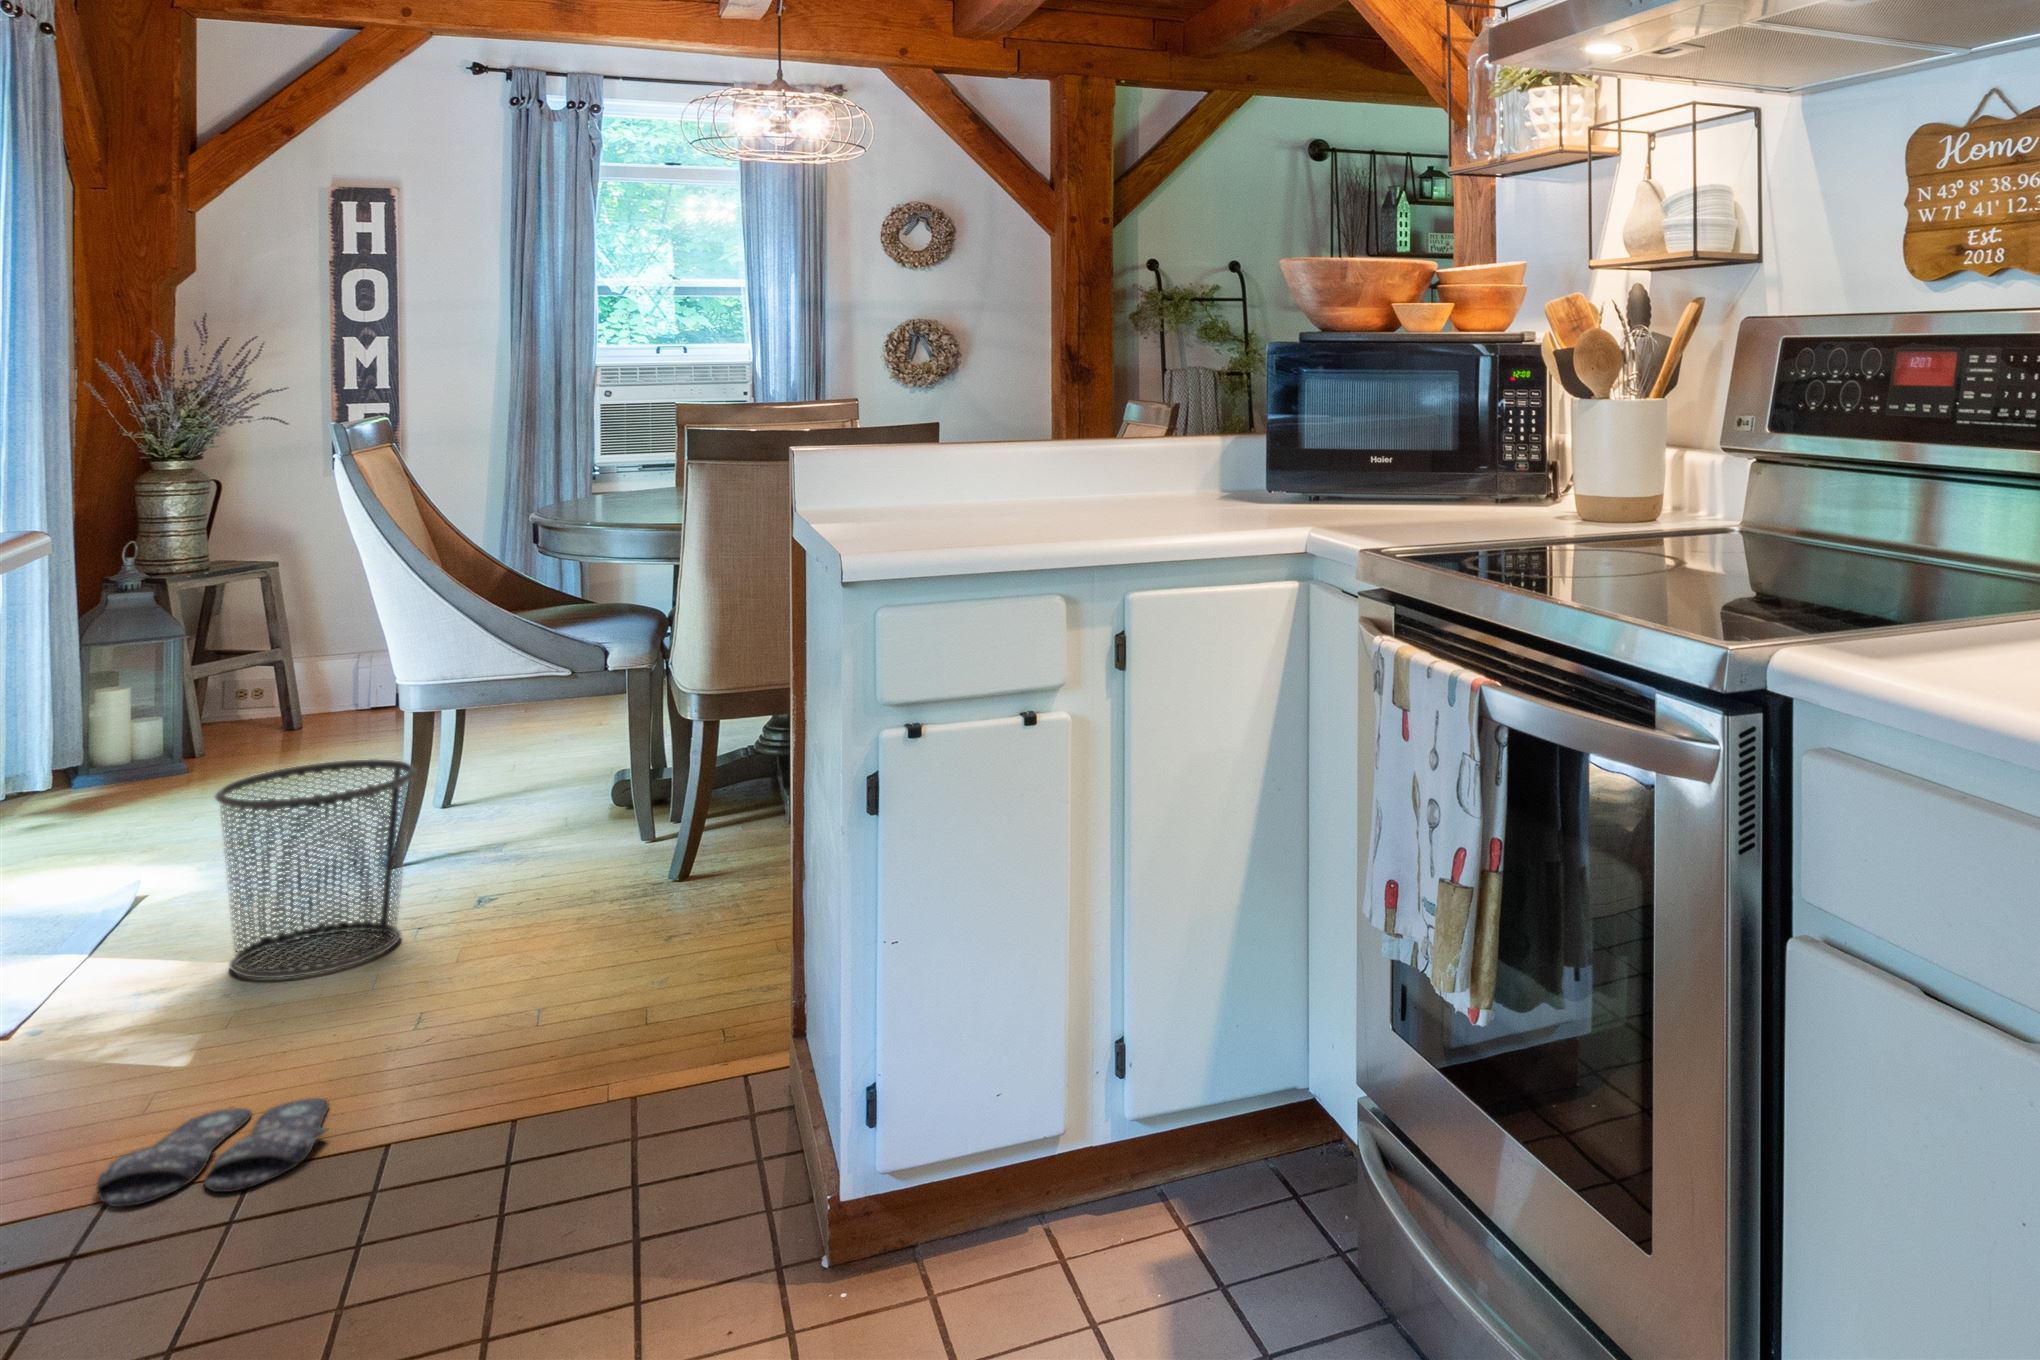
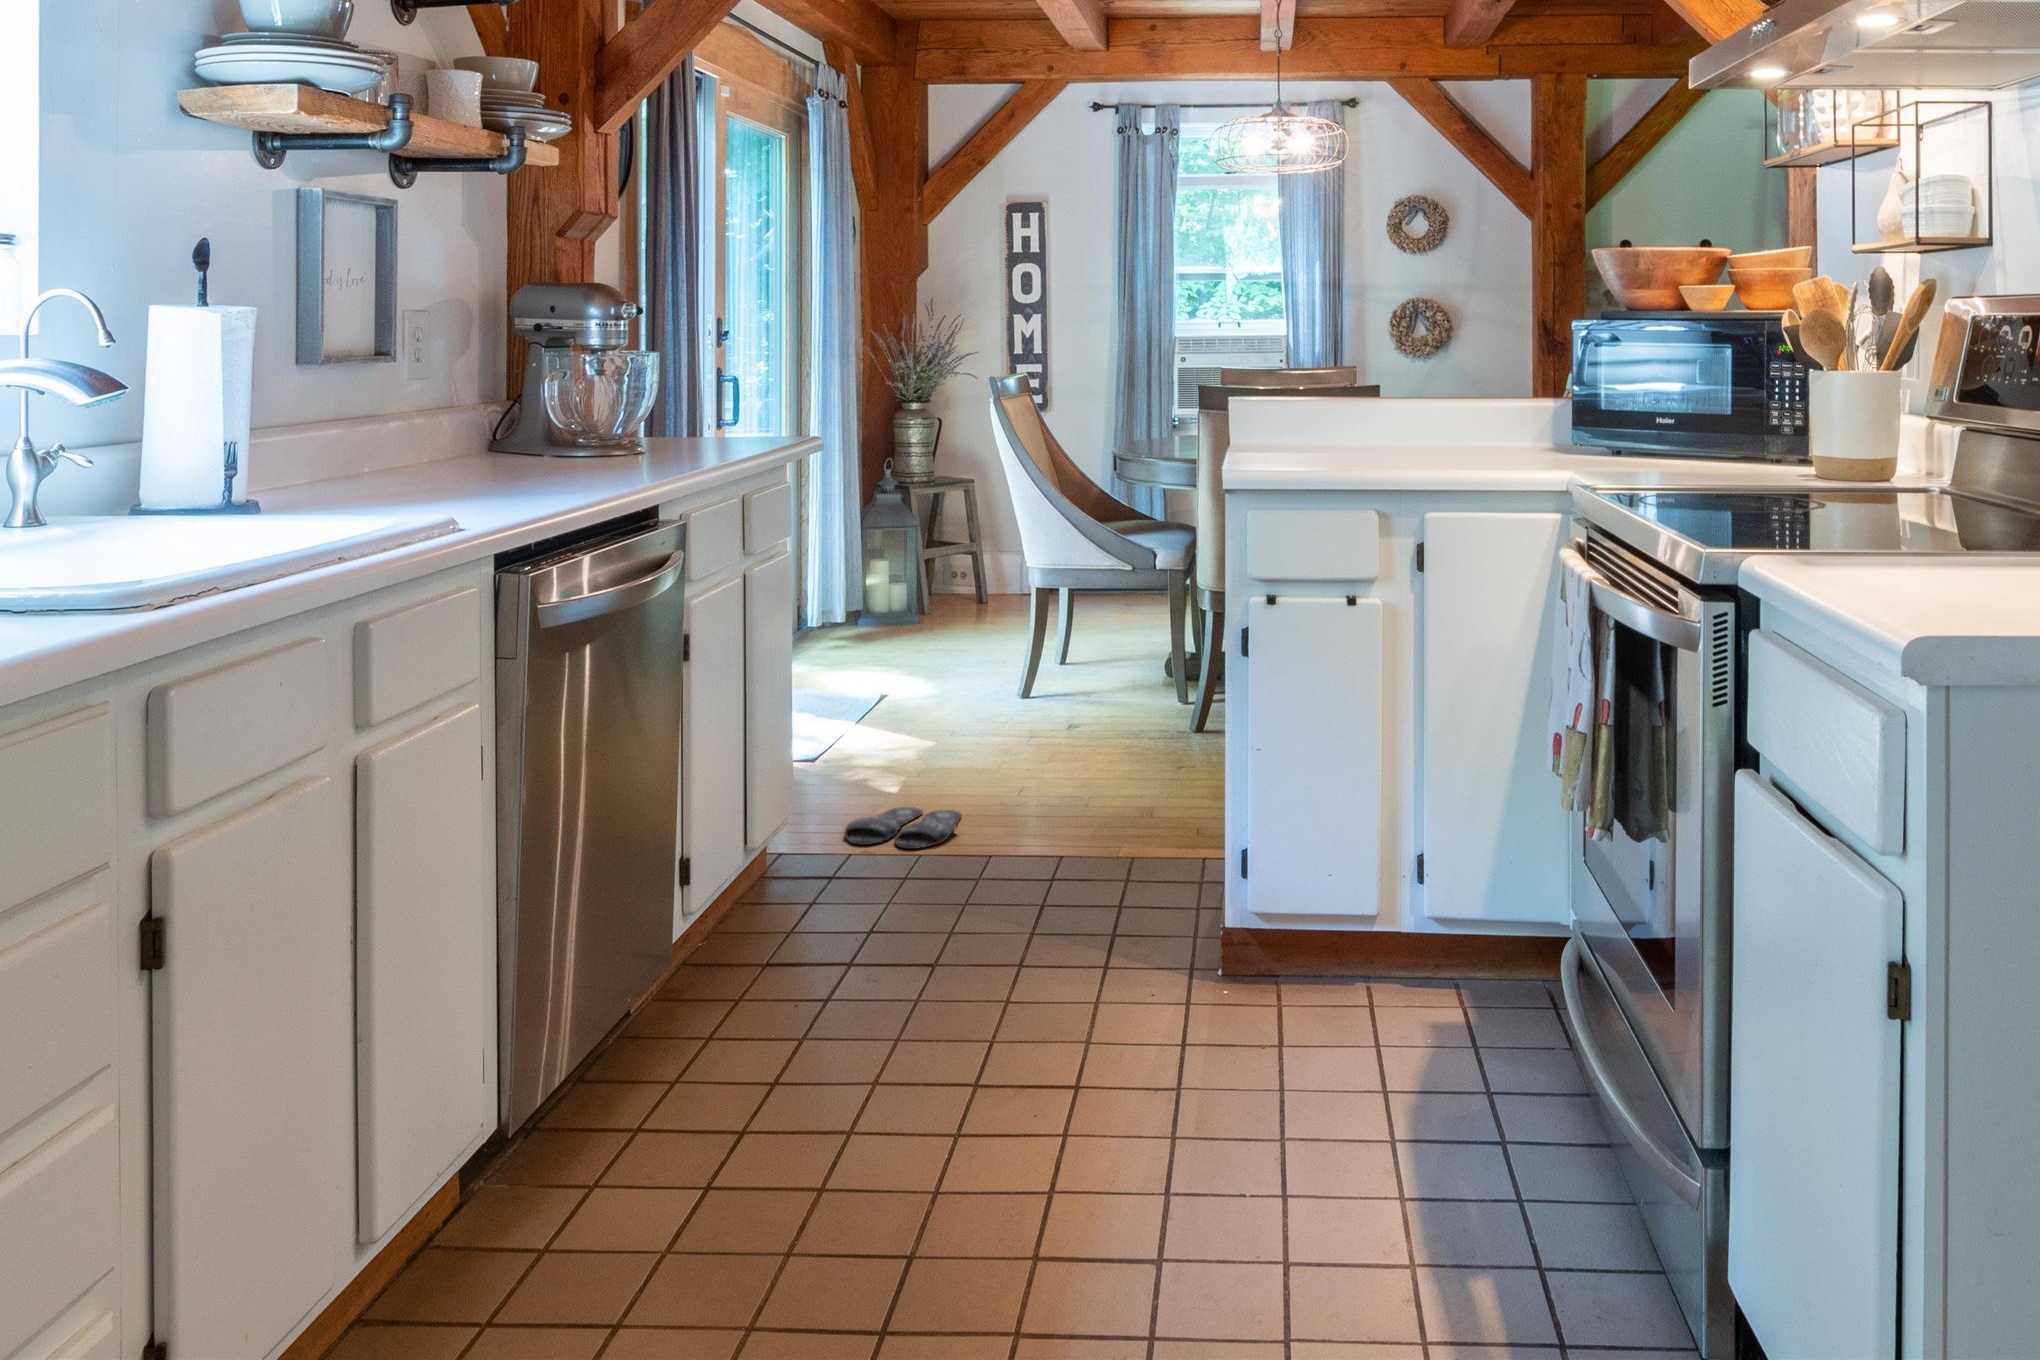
waste bin: present [215,759,417,978] -> none [916,606,1026,744]

